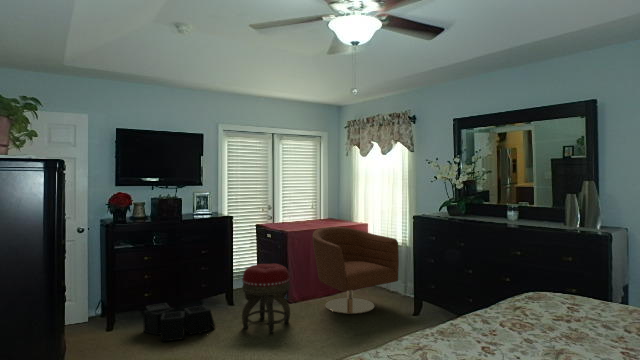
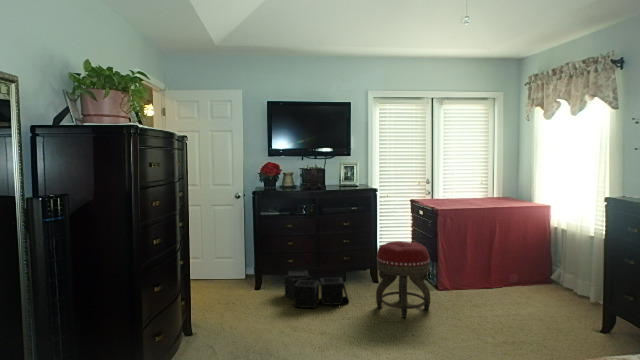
armchair: present [313,227,399,314] -> none [466,206,584,314]

